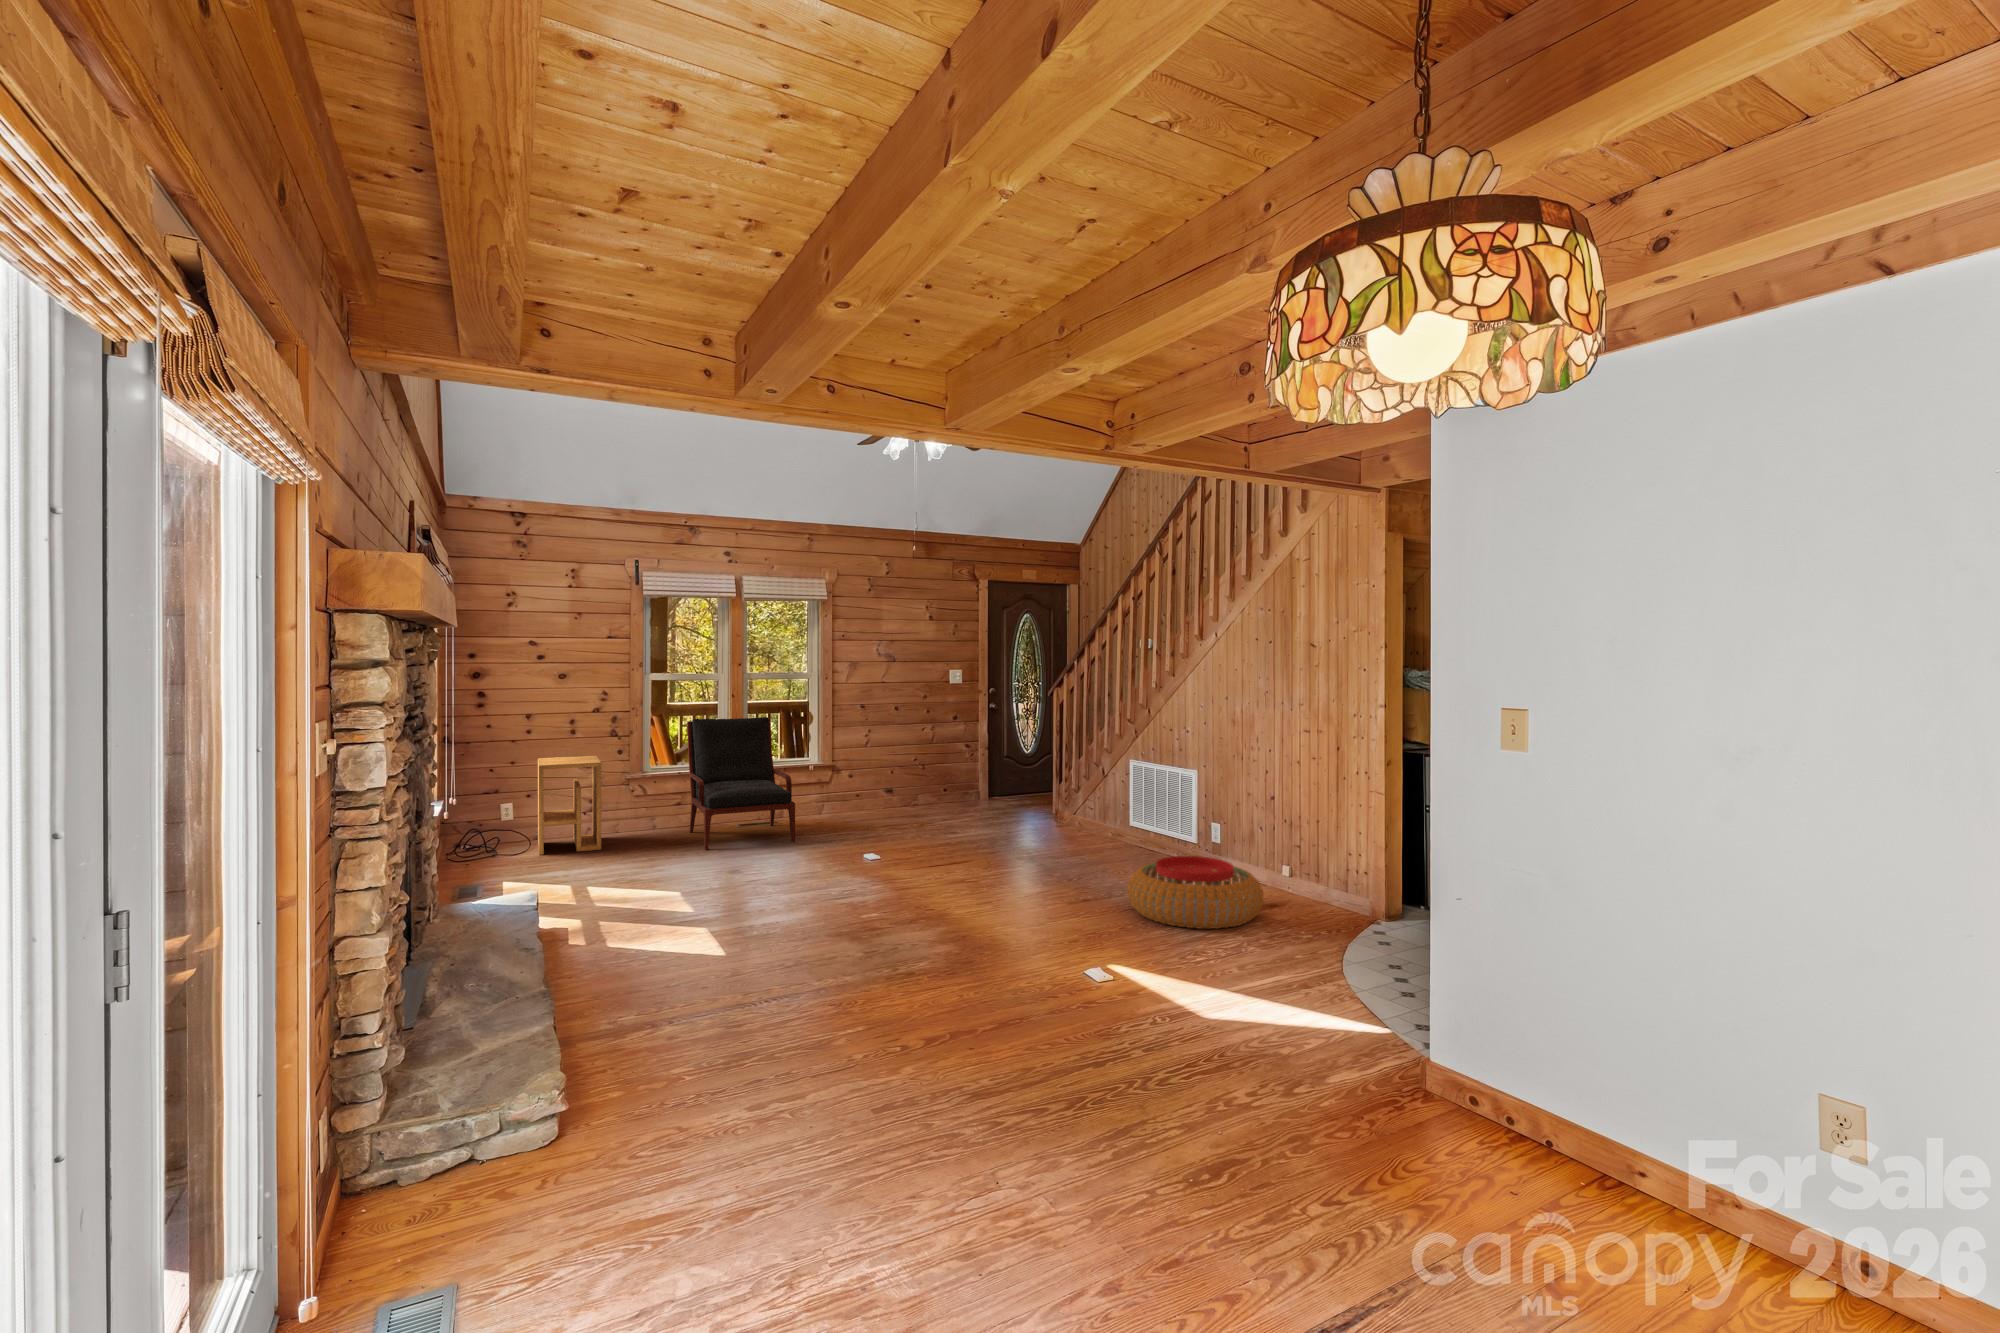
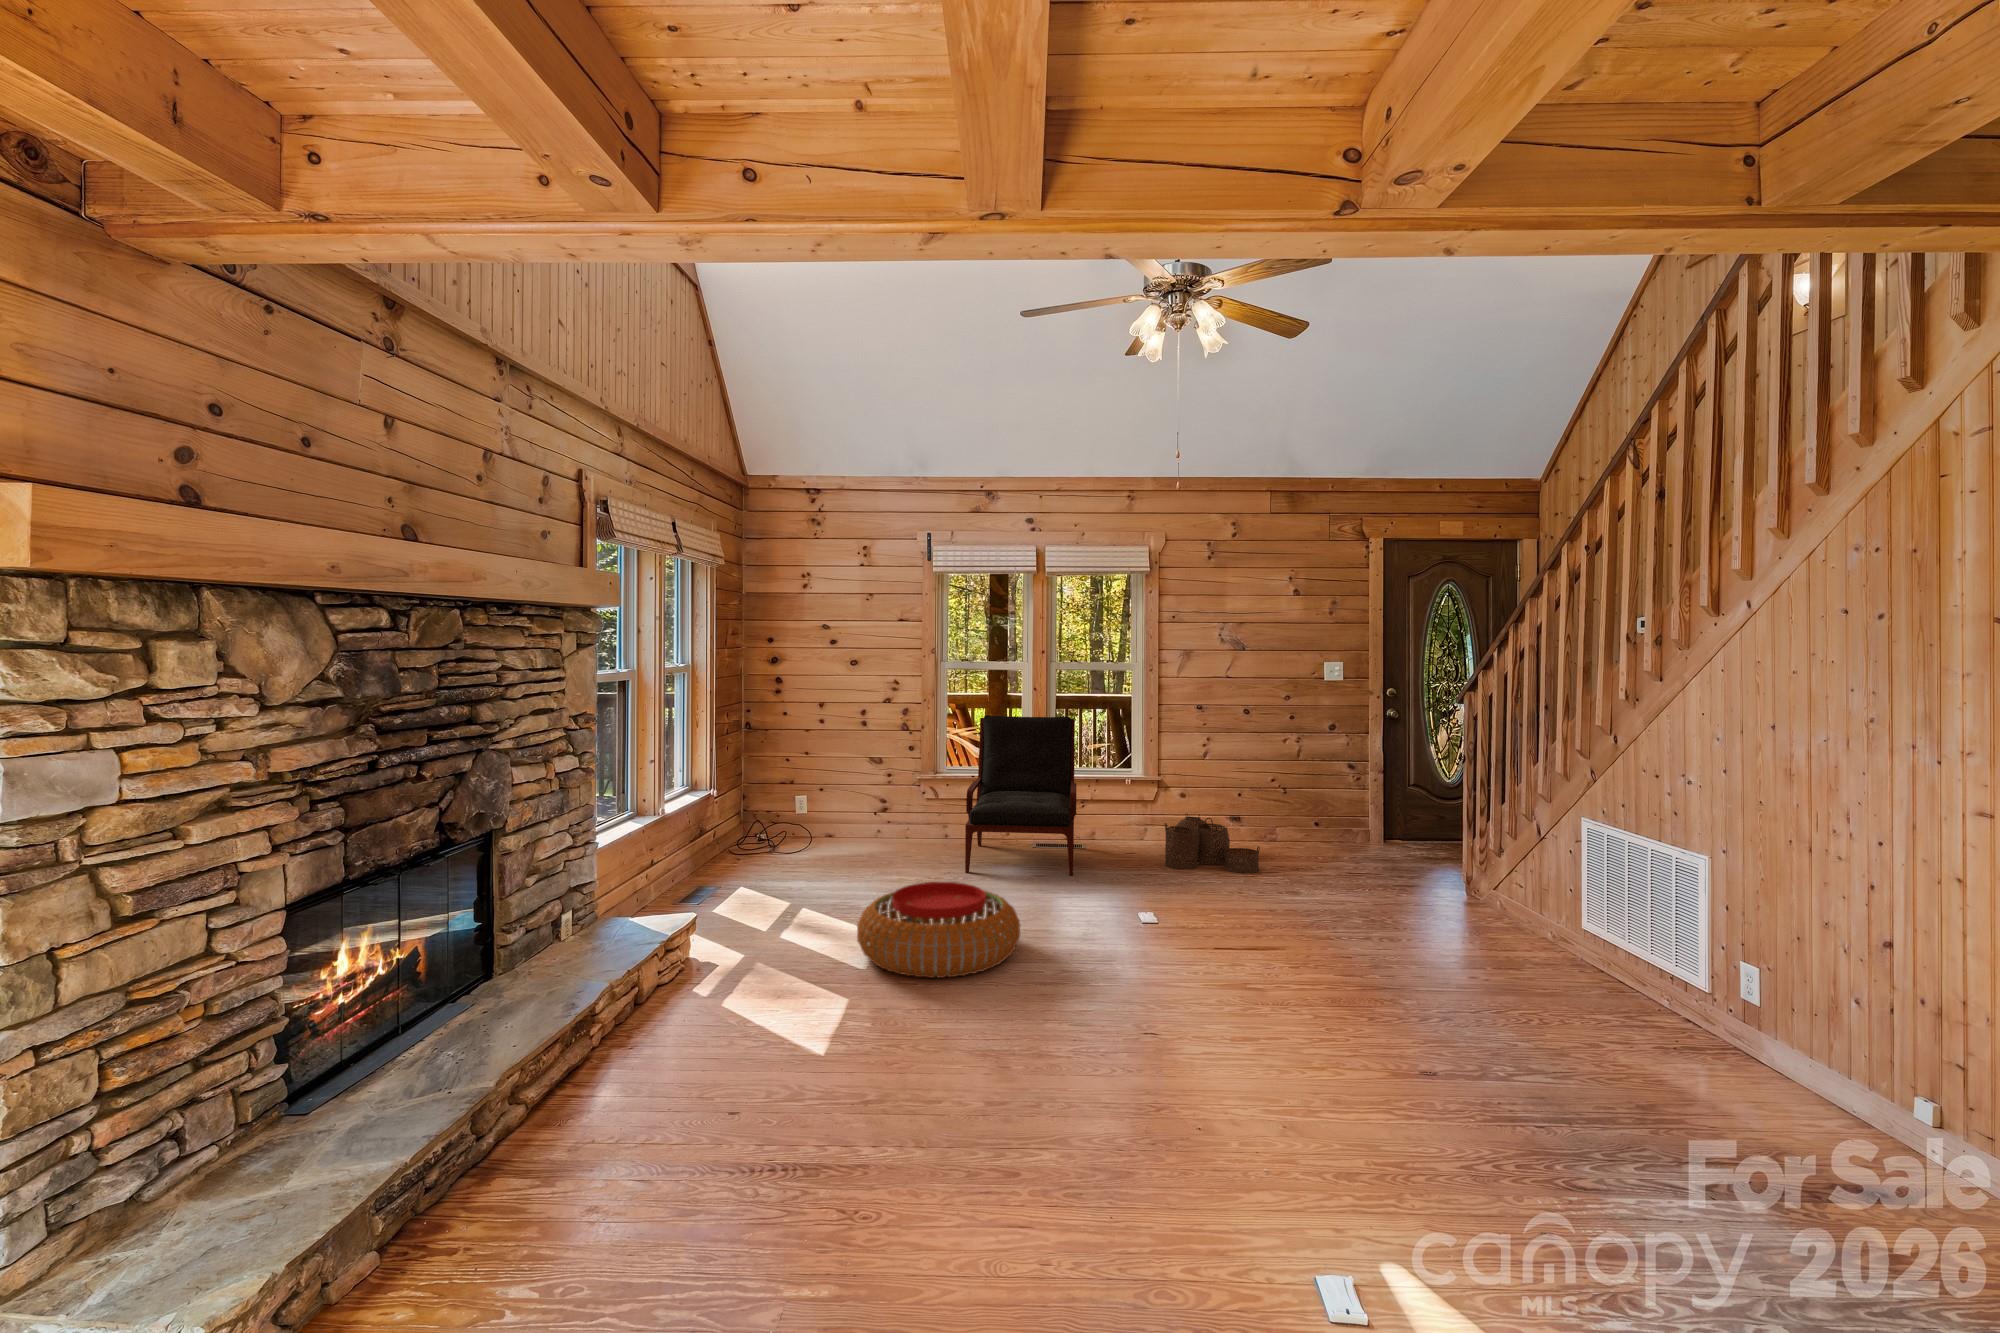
side table: present [538,756,601,855] -> none [811,750,885,856]
woven basket: none [851,789,924,829] -> present [1164,813,1260,873]
pouf: present [1127,856,1264,929] -> present [857,882,1020,978]

